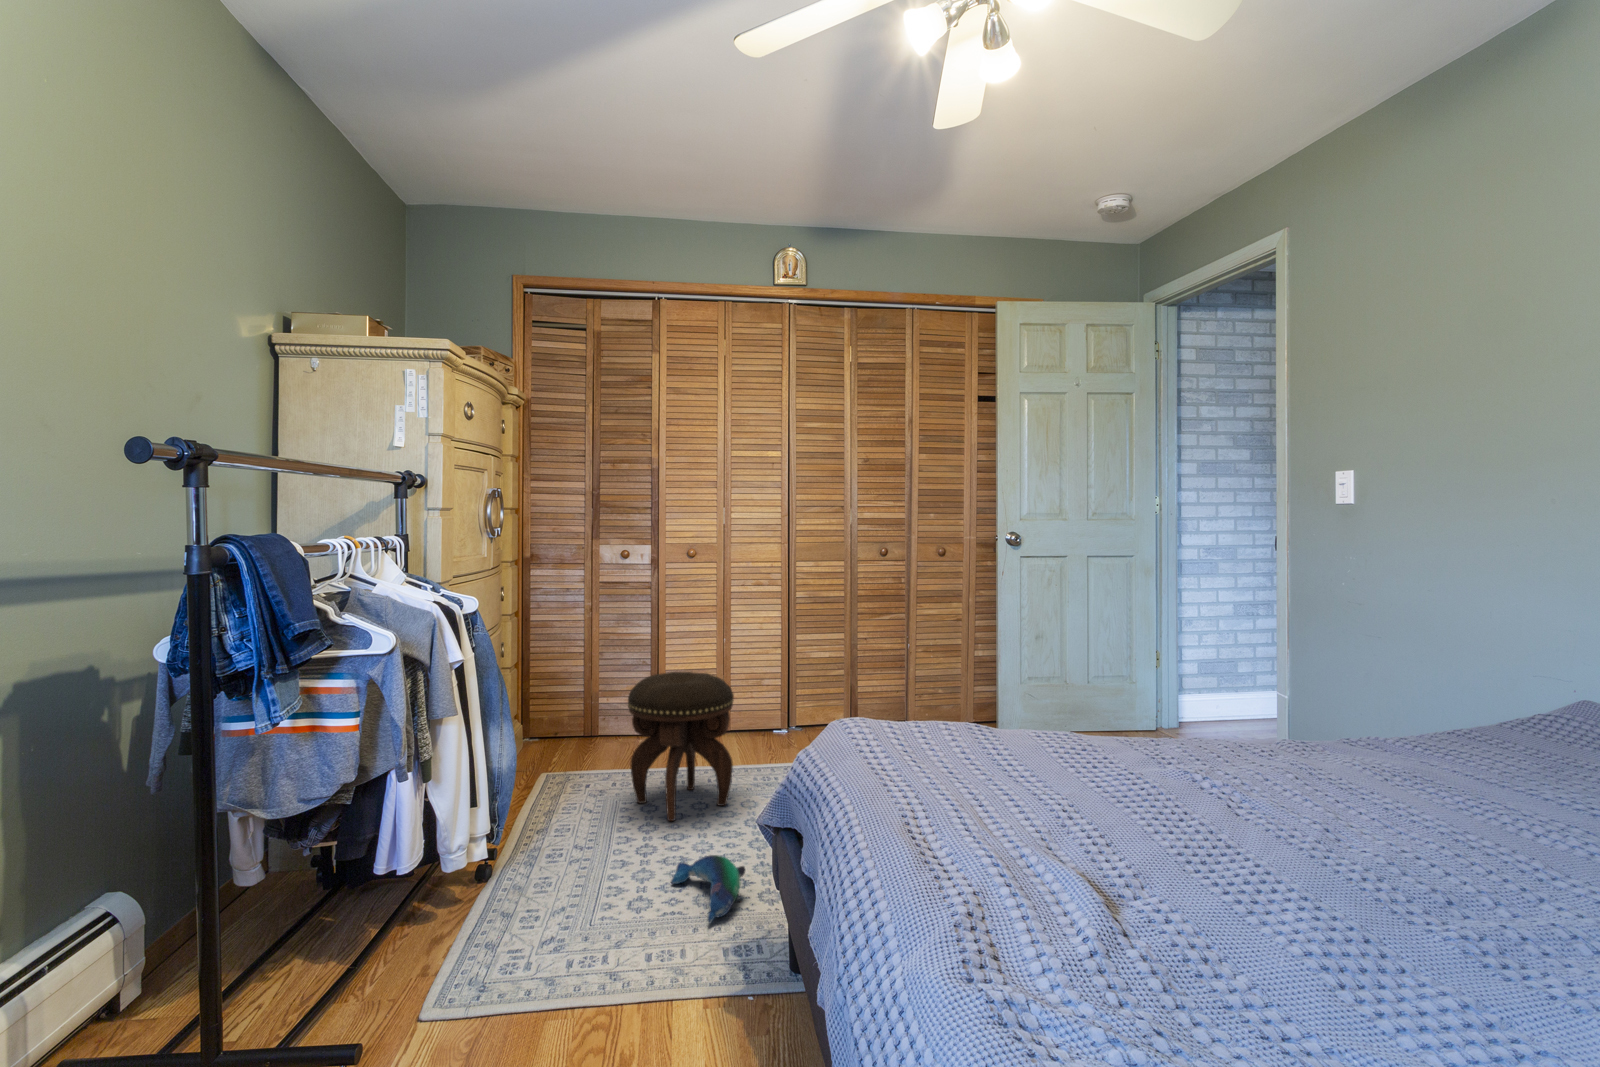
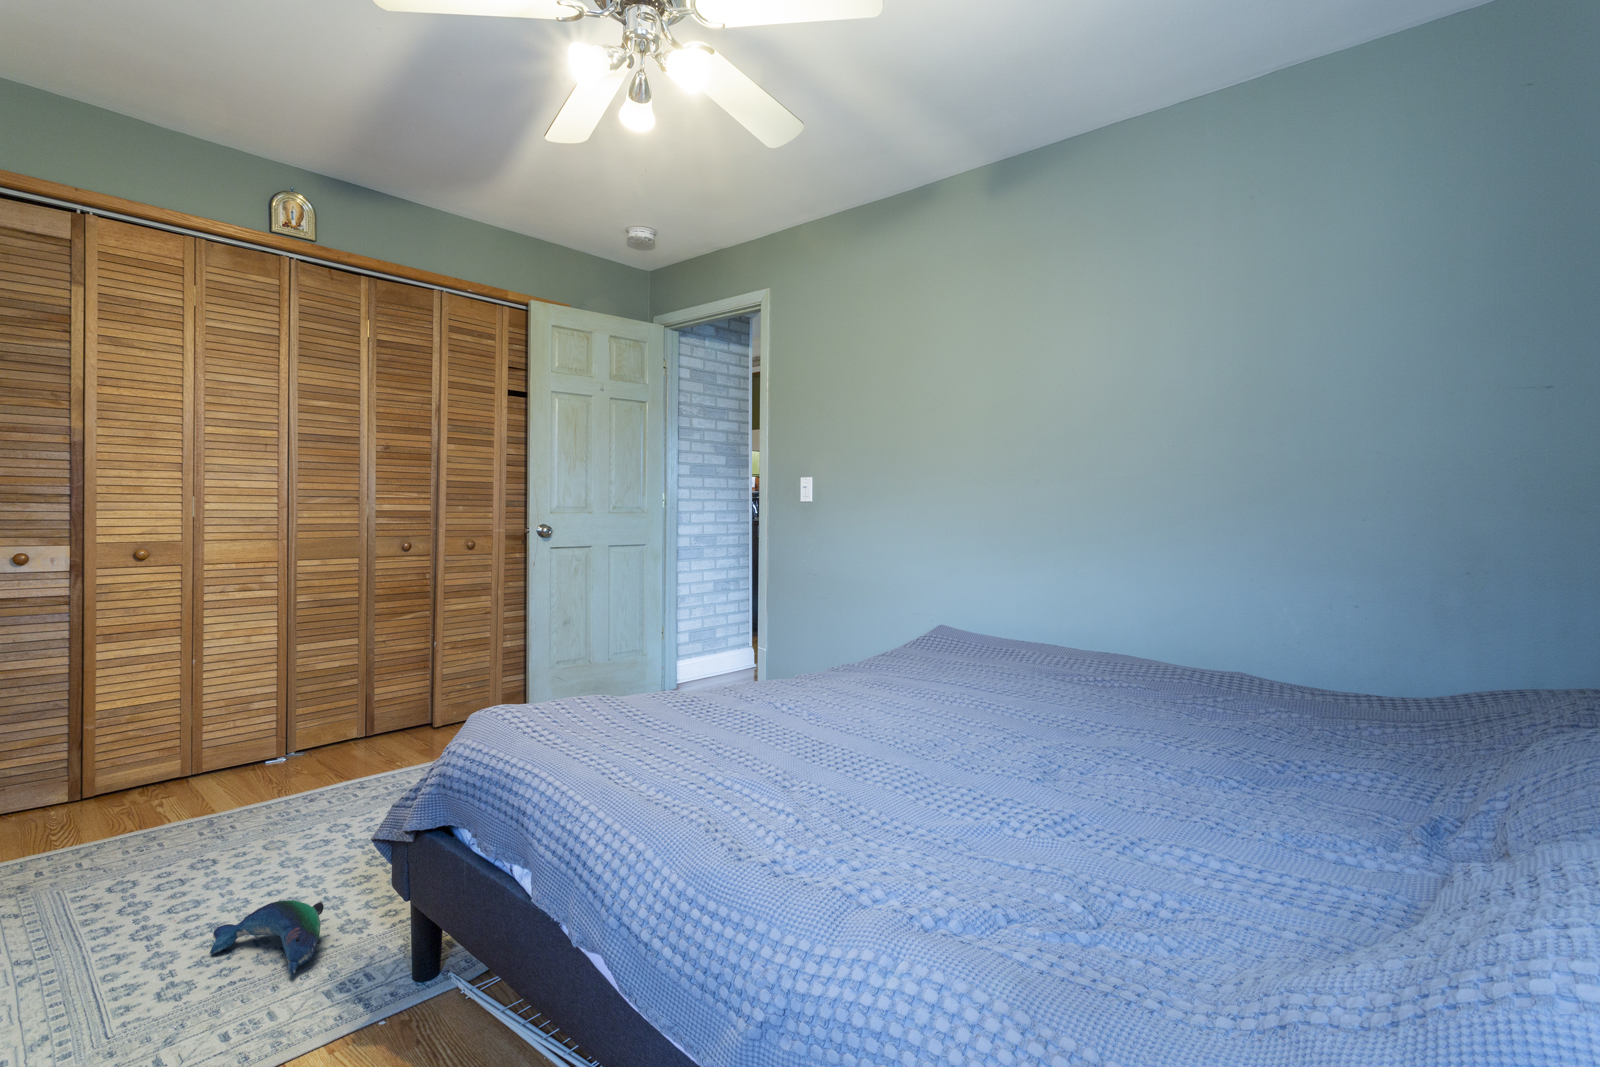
footstool: present [628,672,734,821] -> none [80,699,253,891]

